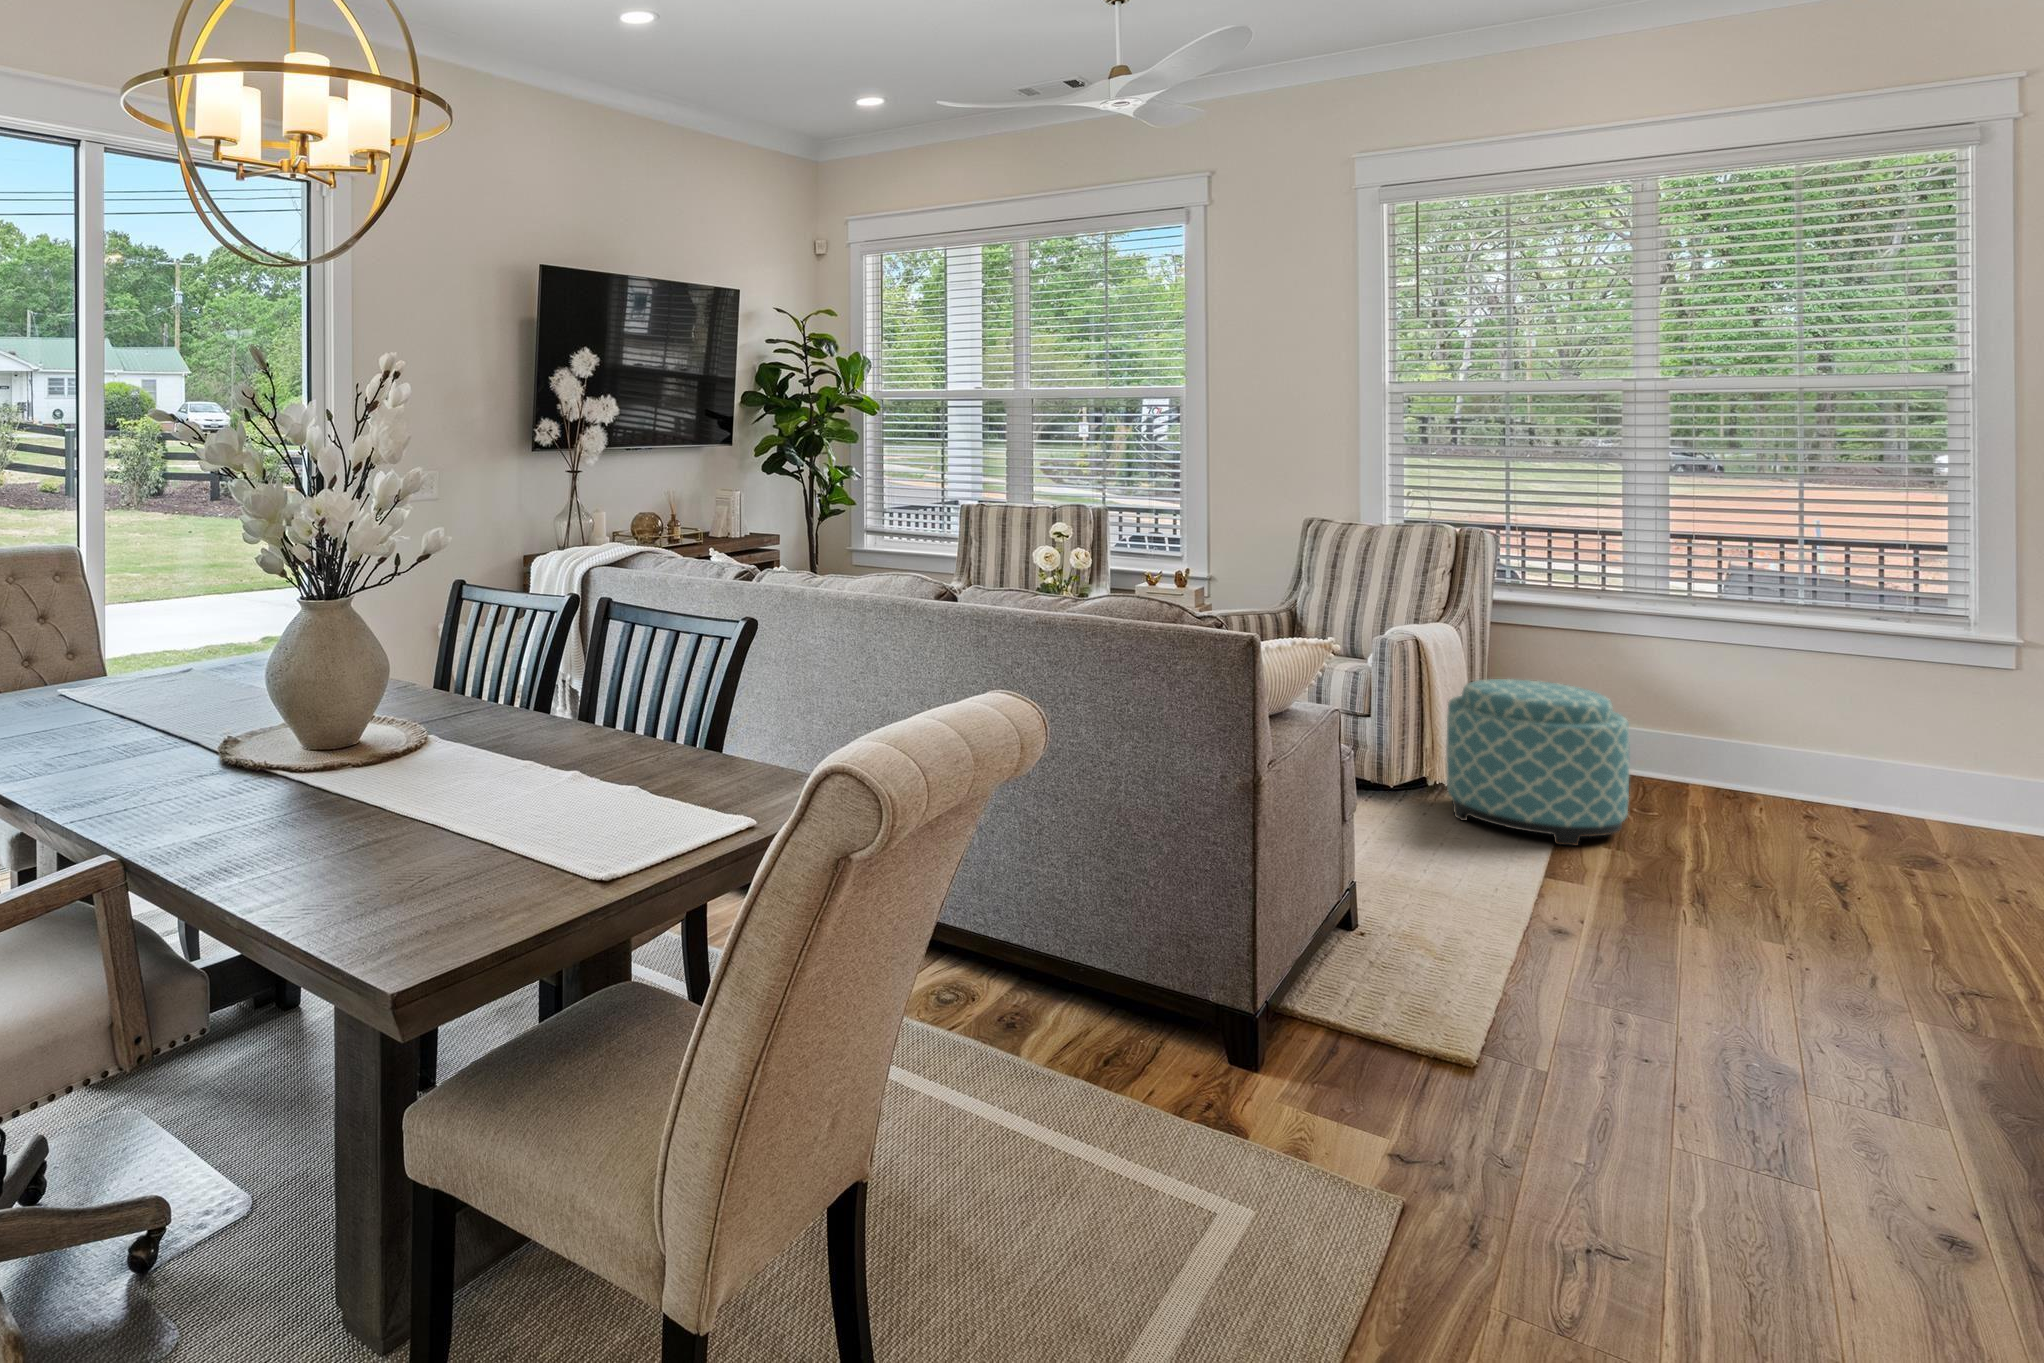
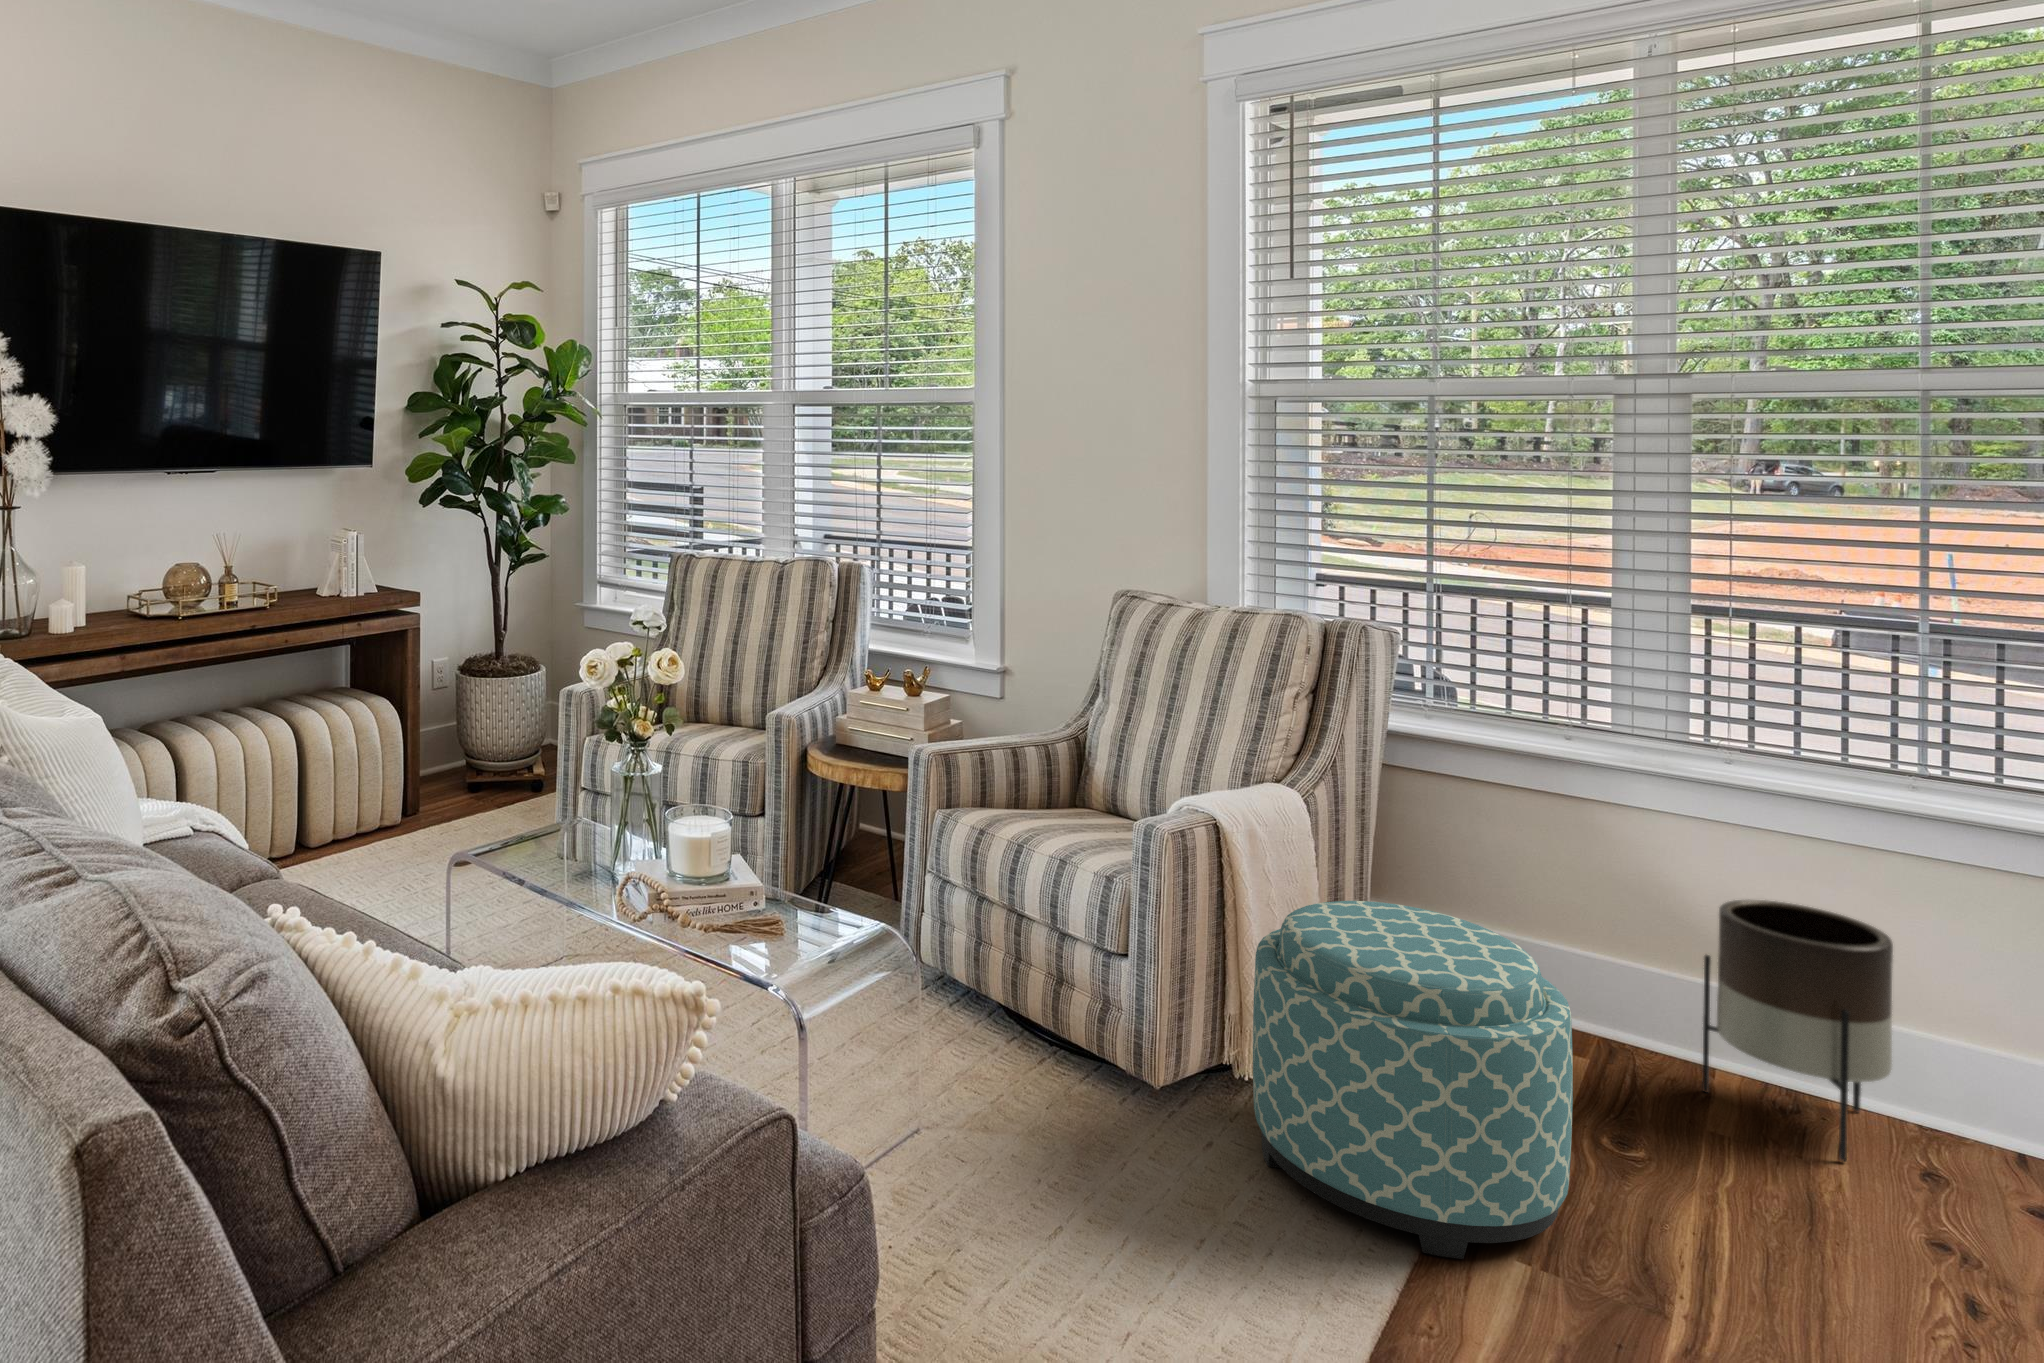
planter: none [1683,681,1788,812] -> present [1702,900,1893,1161]

